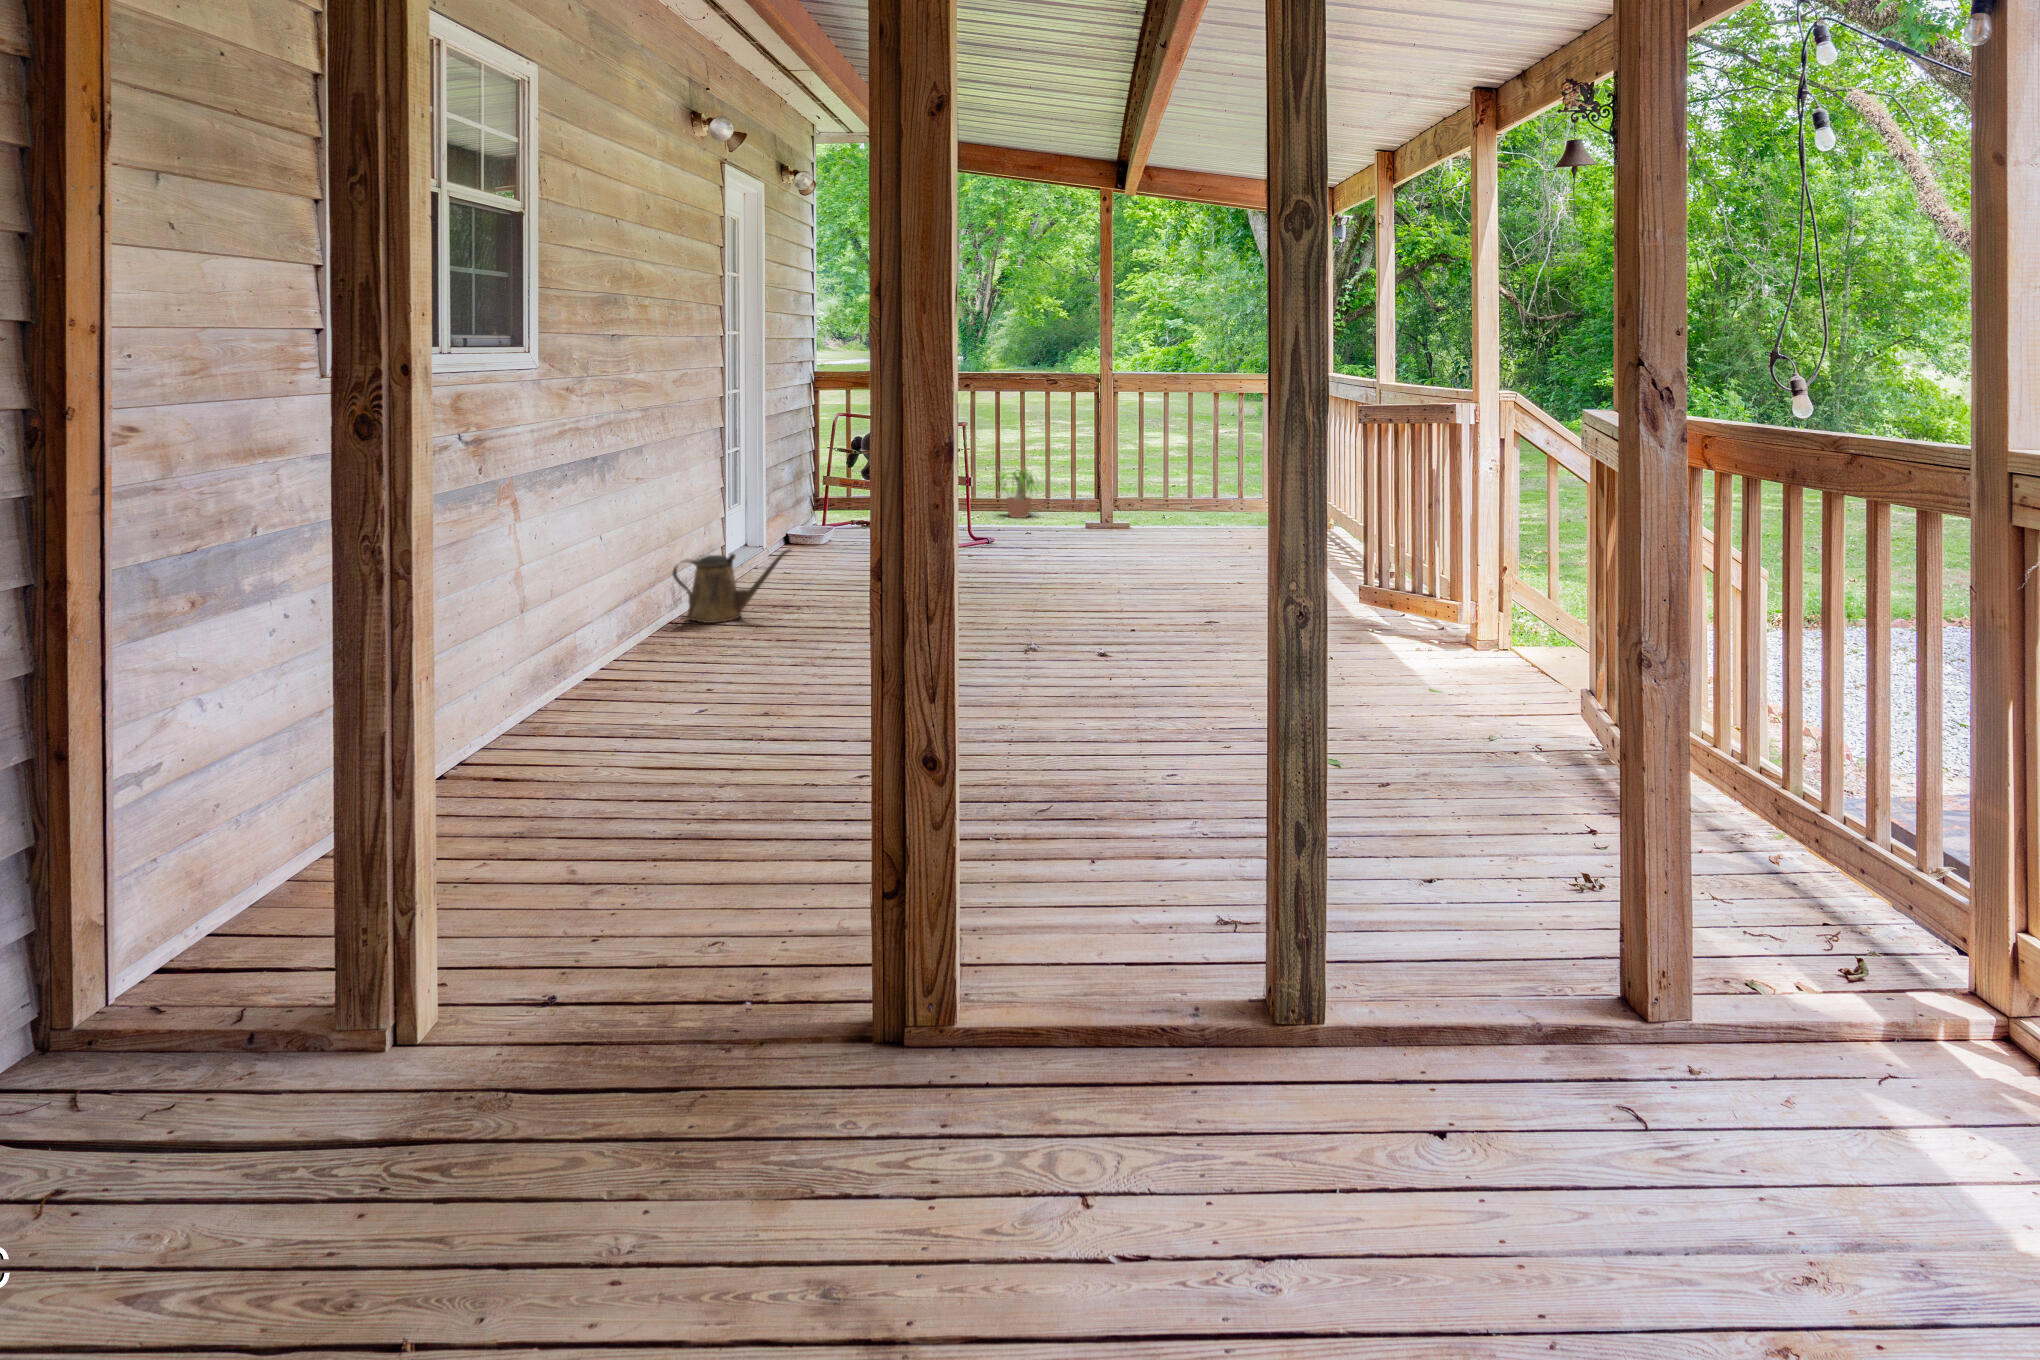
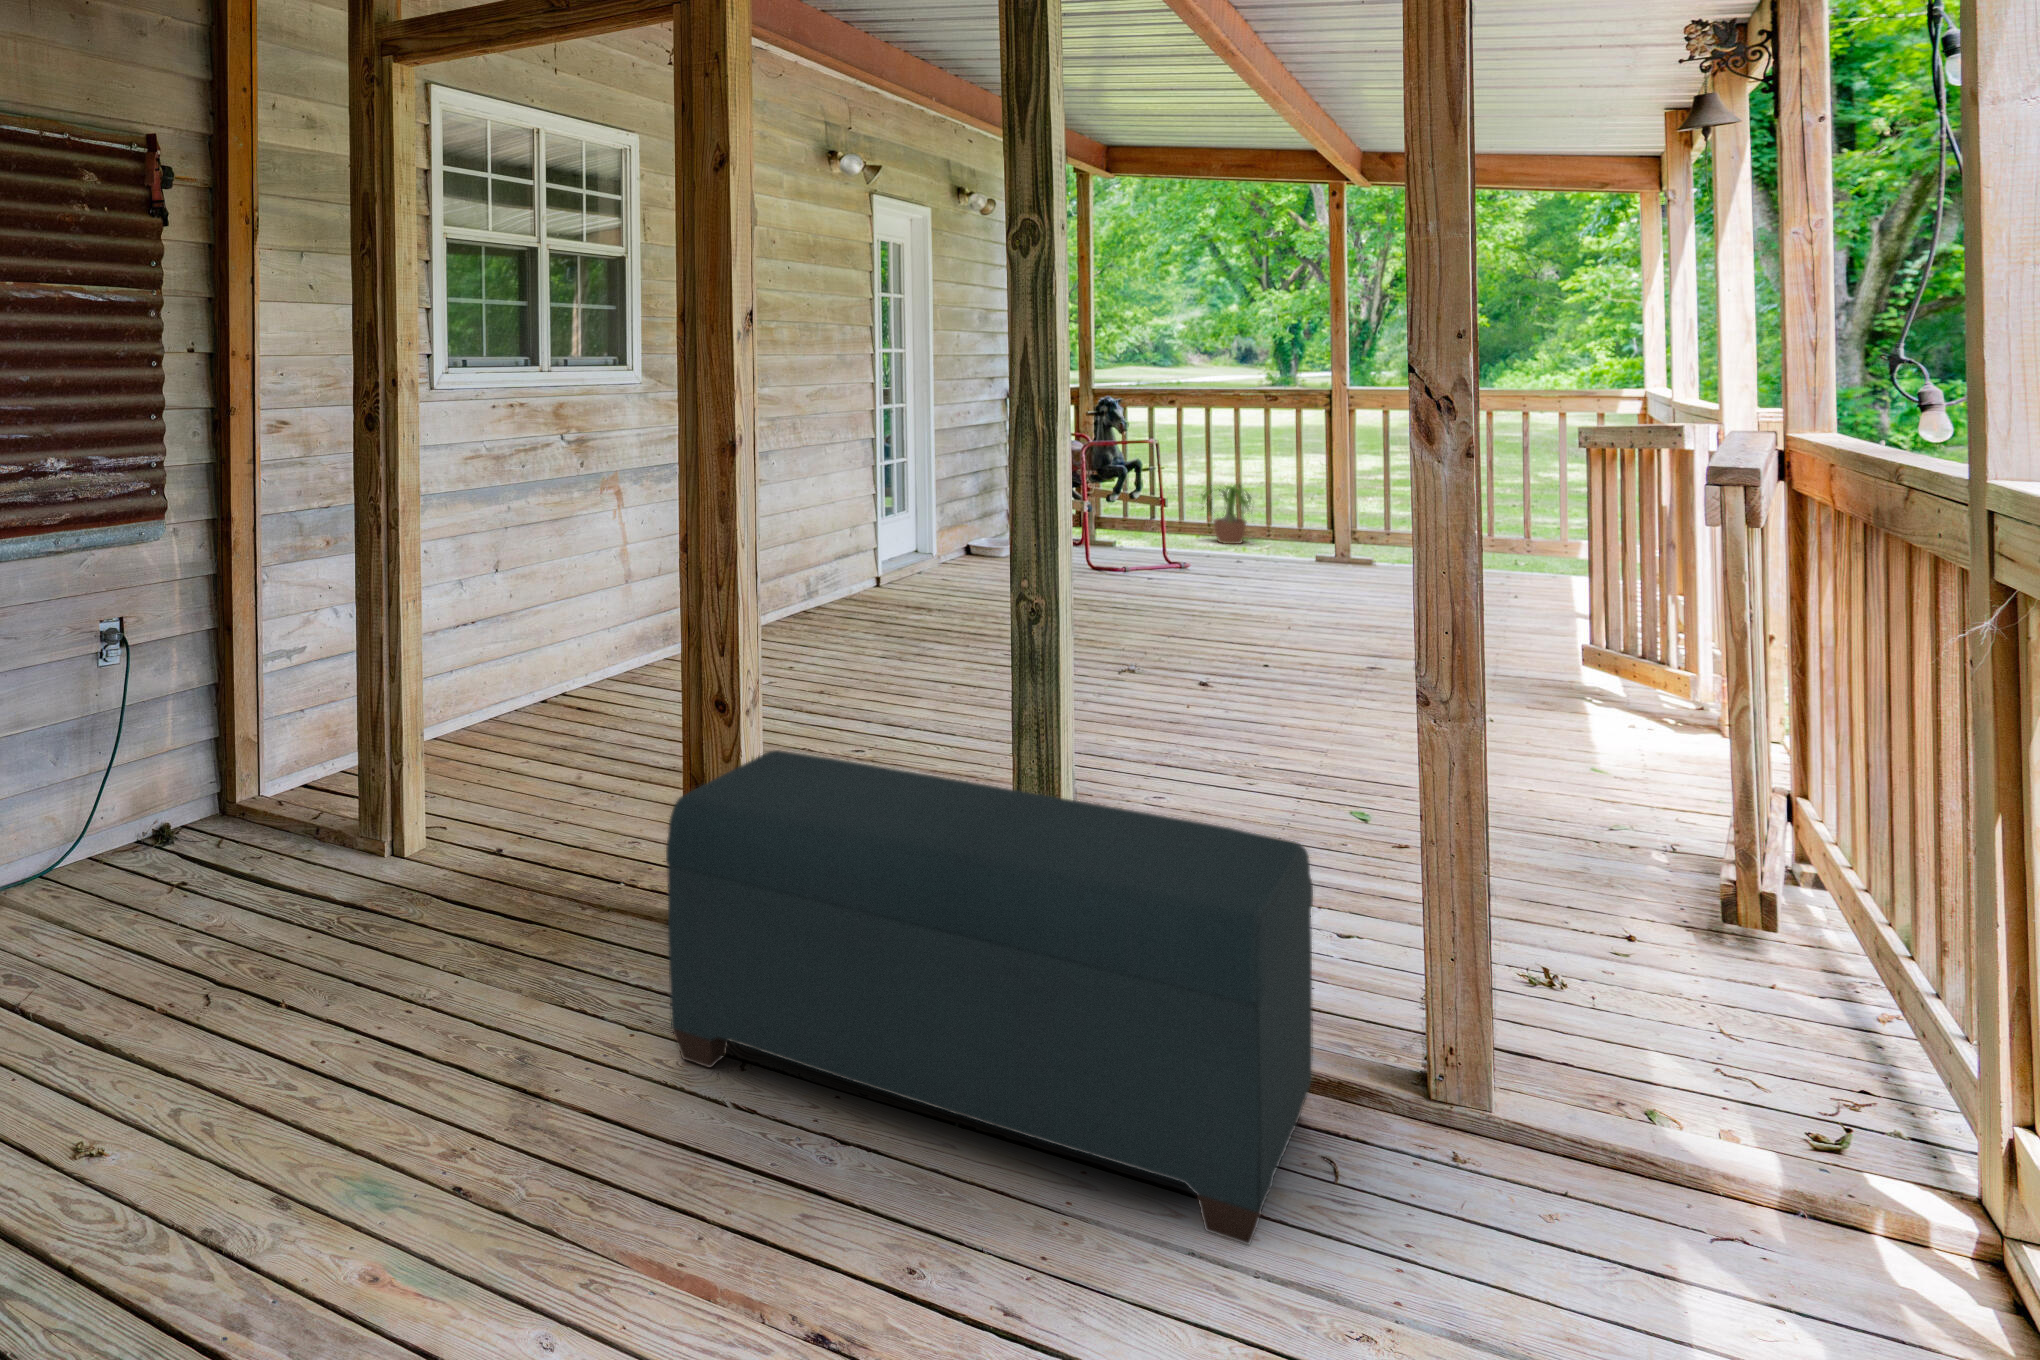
watering can: present [673,549,791,623] -> none [765,551,873,618]
bench: none [1003,803,1697,1238] -> present [666,750,1313,1245]

